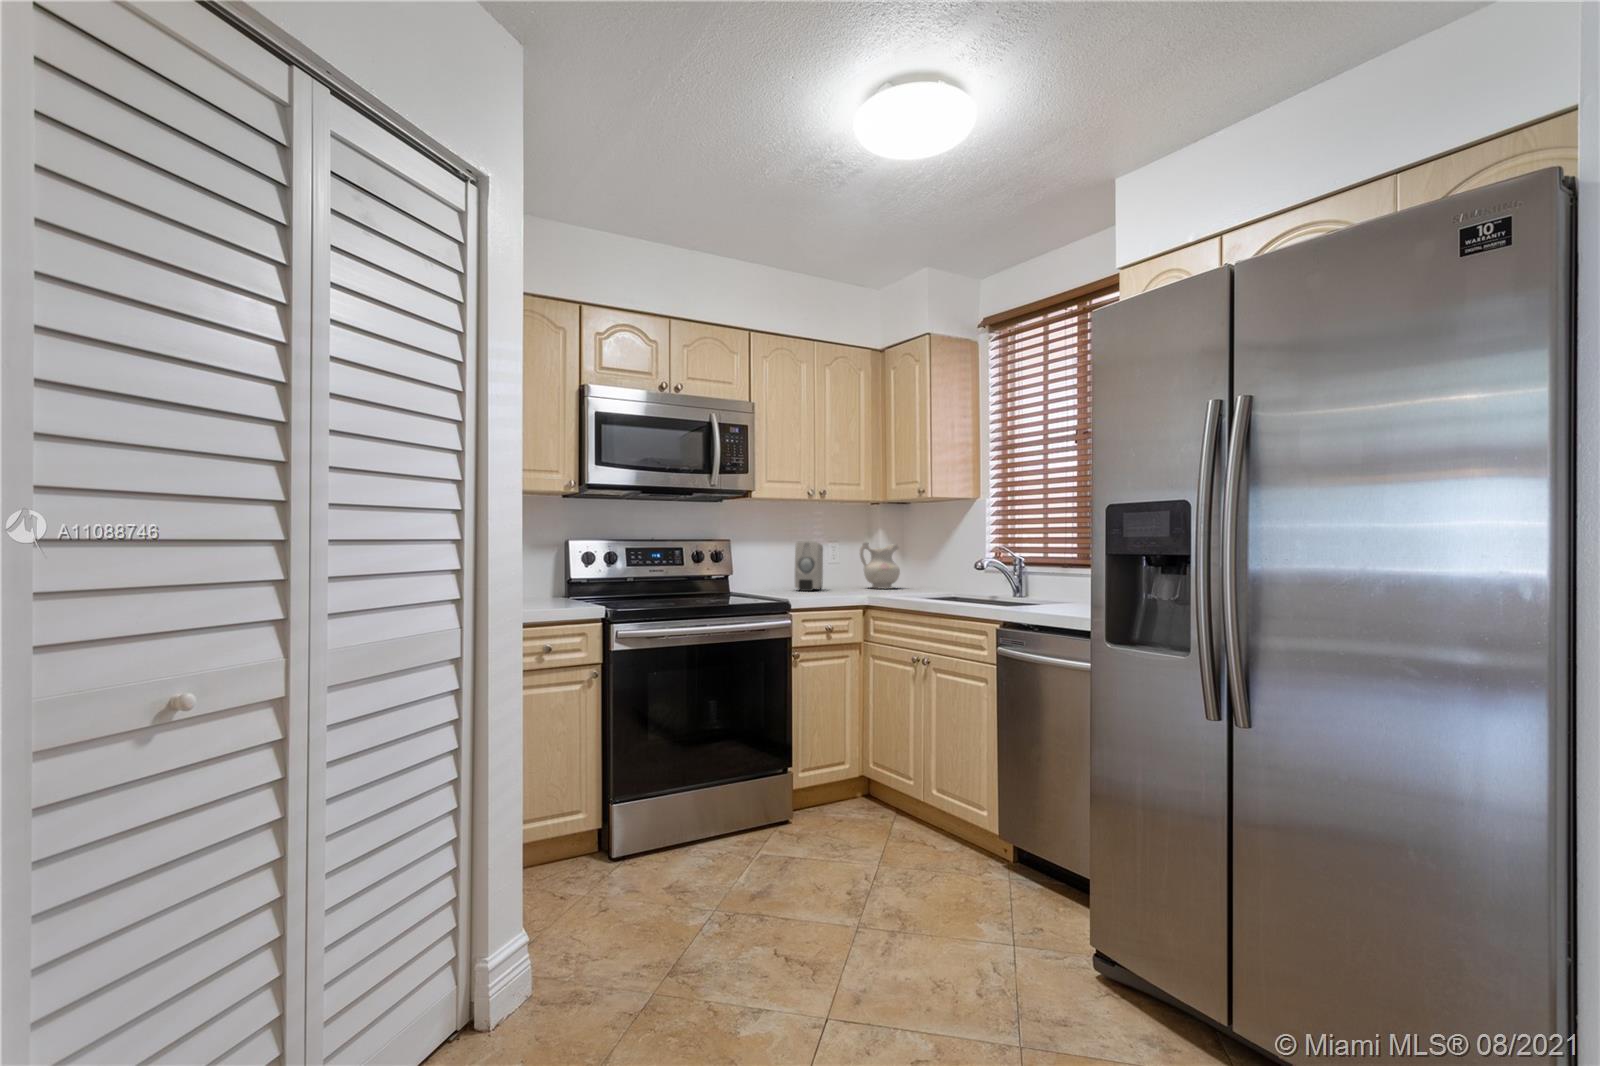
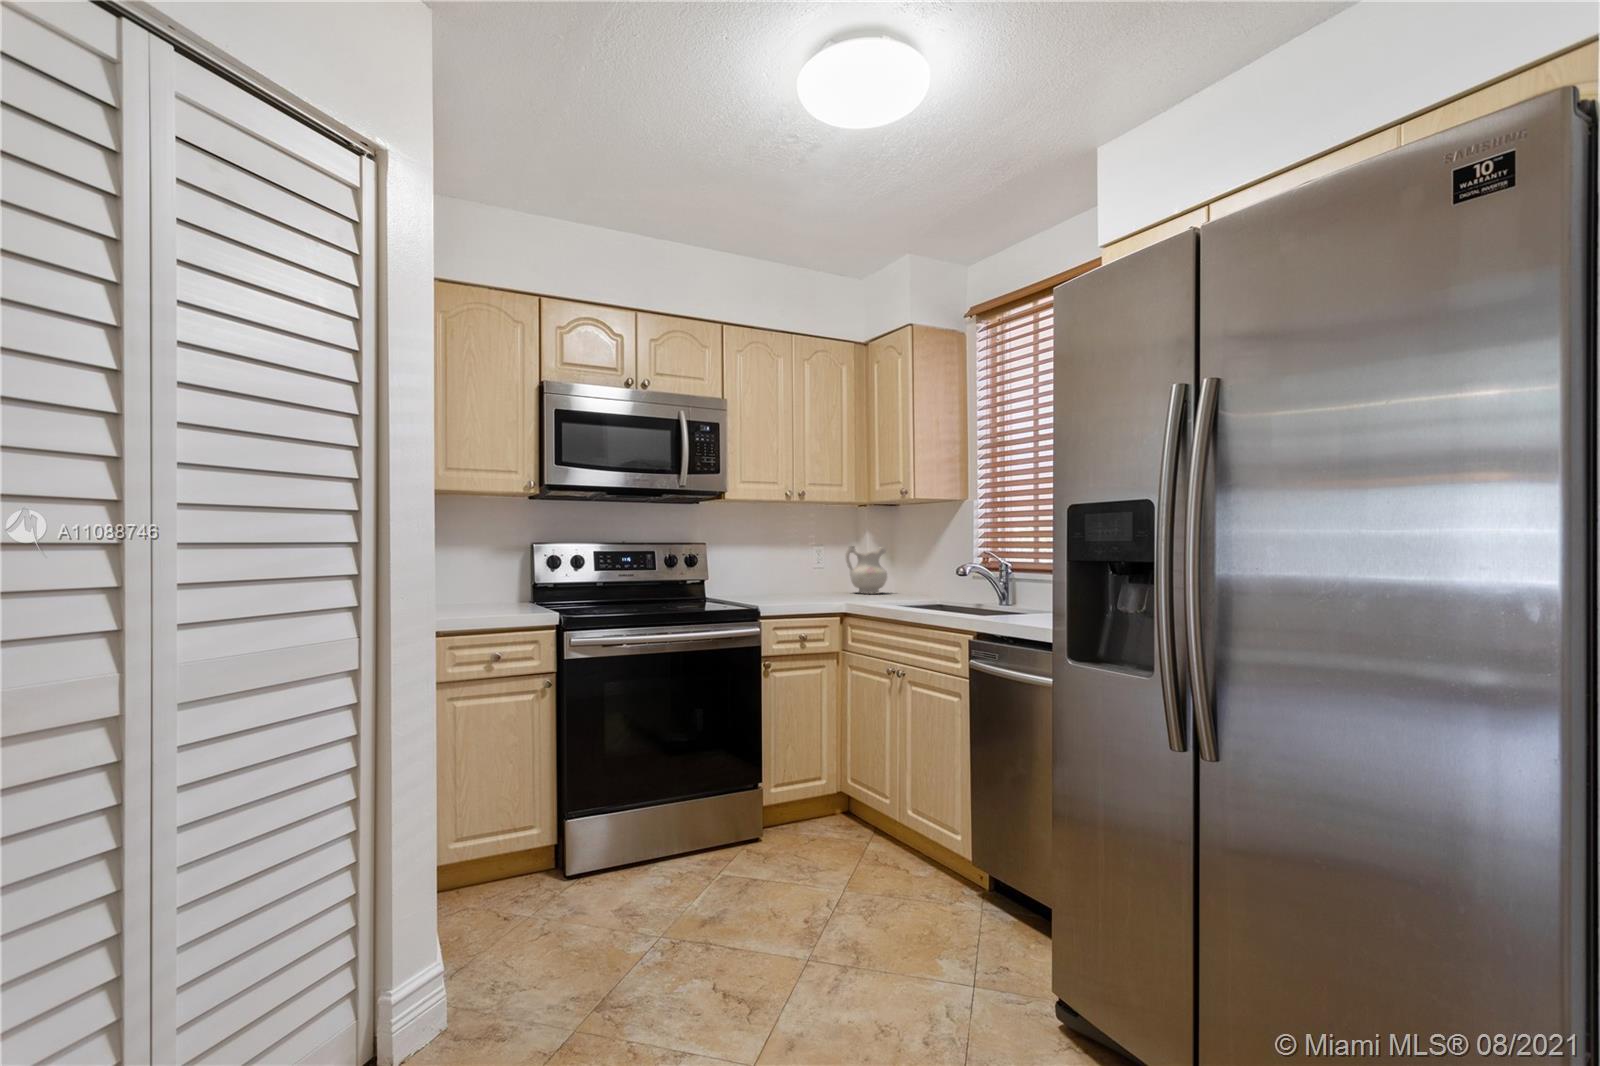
soap dispenser: present [795,541,823,591] -> none [776,545,807,596]

